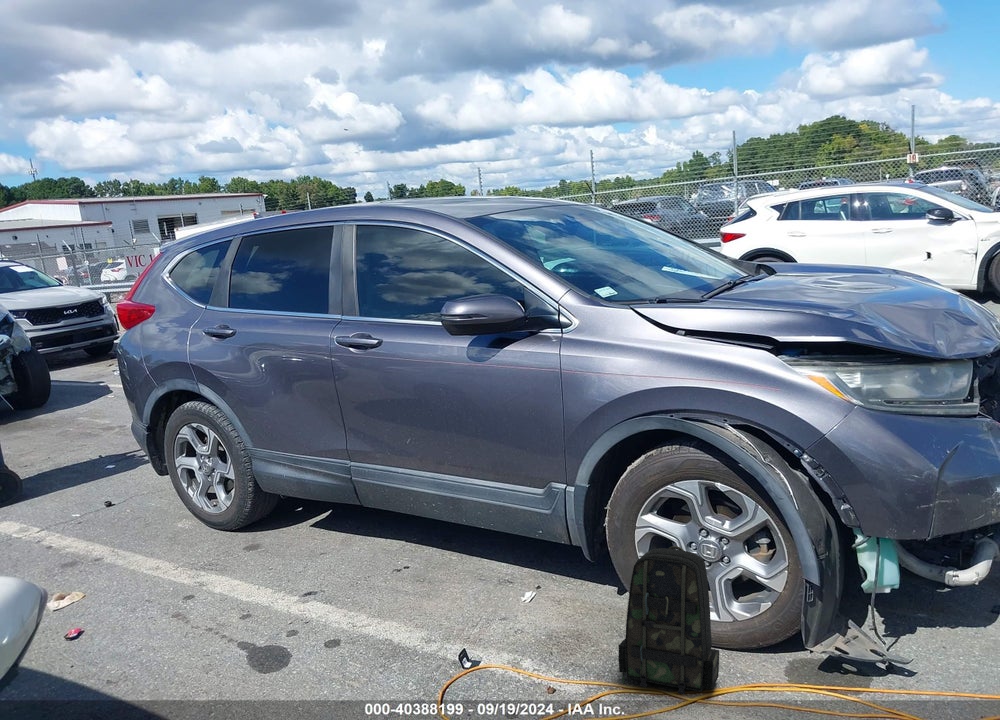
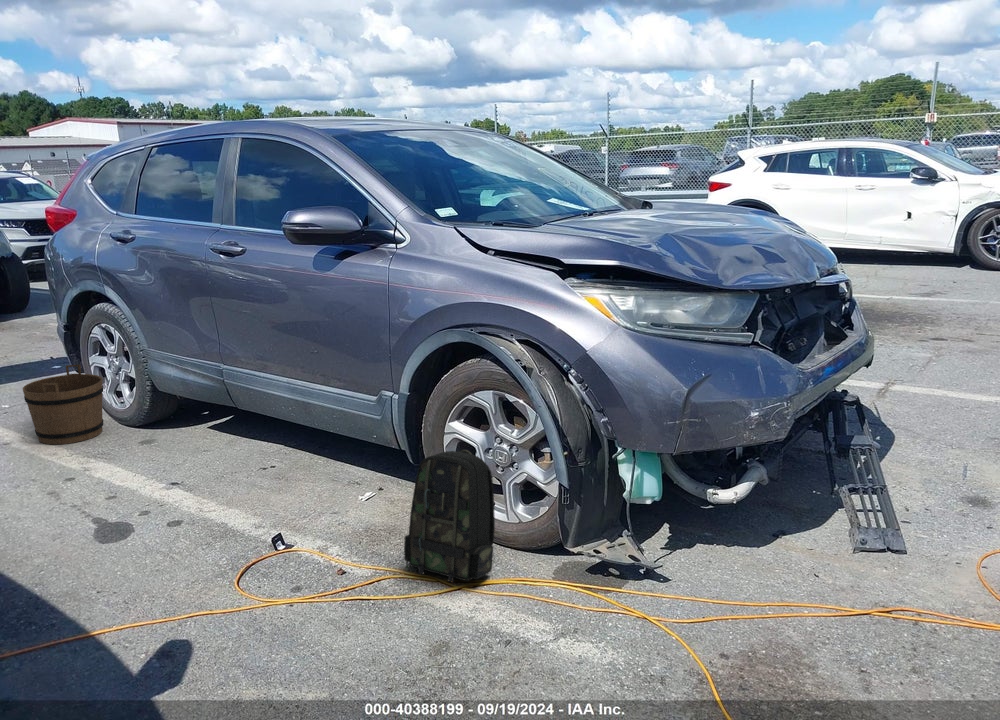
bucket: none [112,468,196,558] -> present [23,365,104,444]

